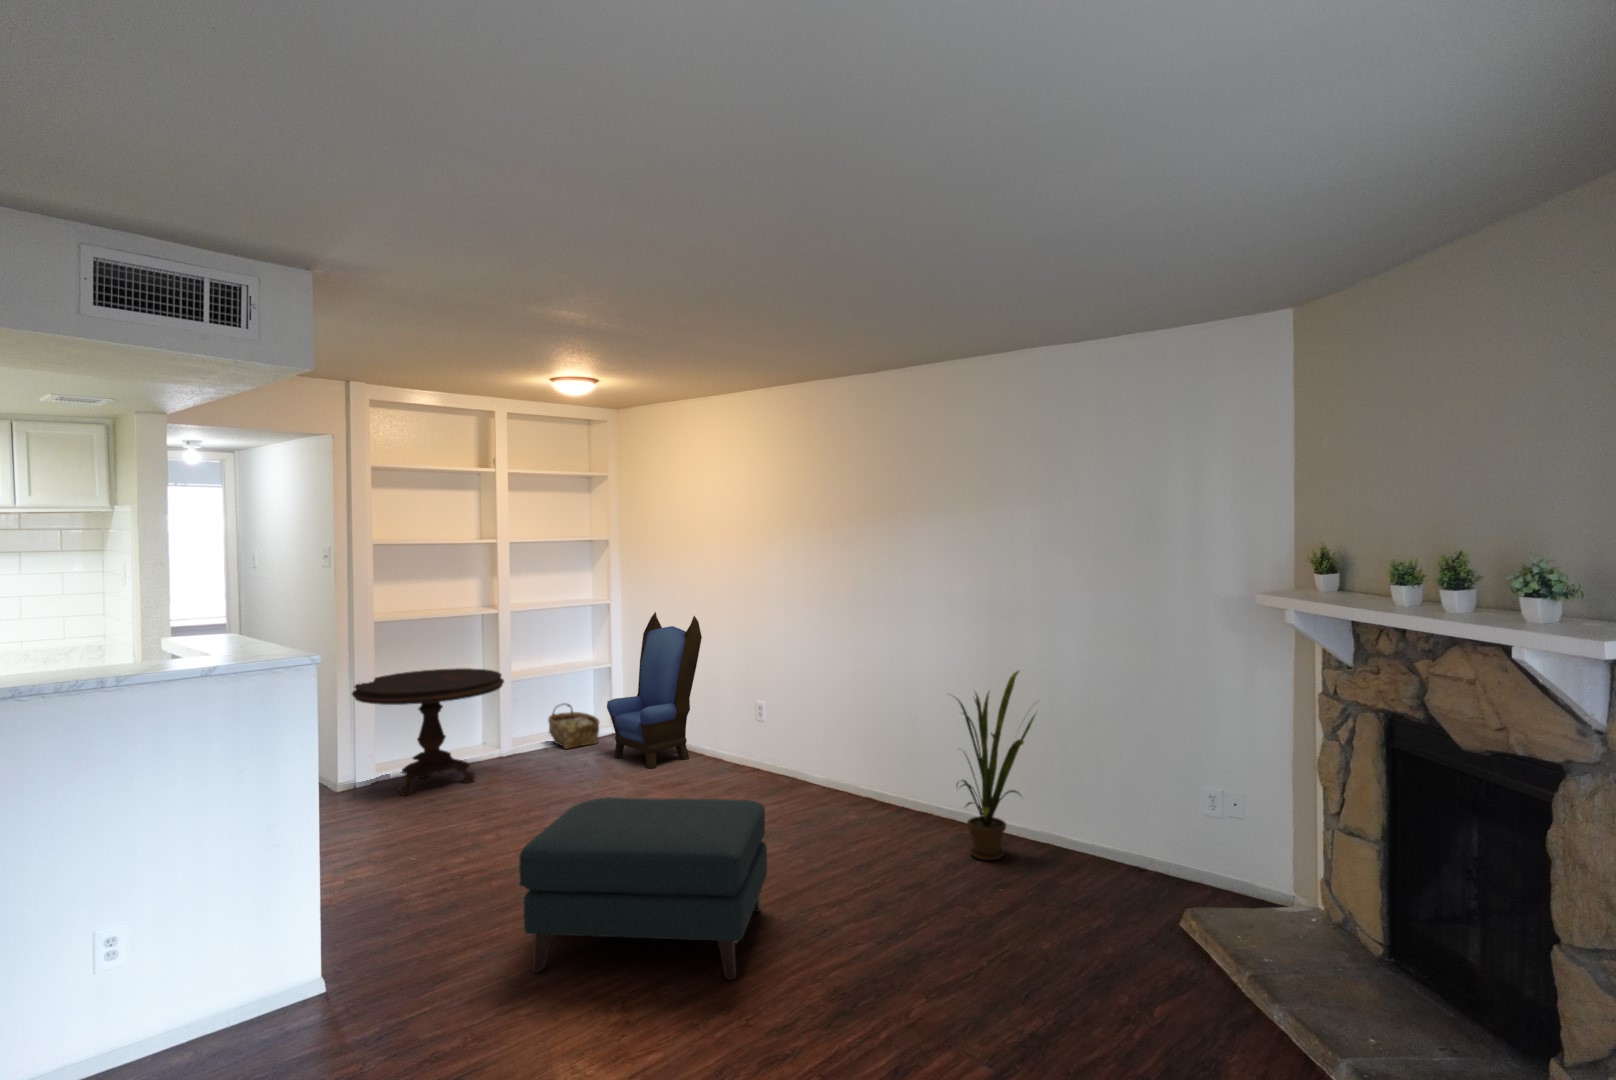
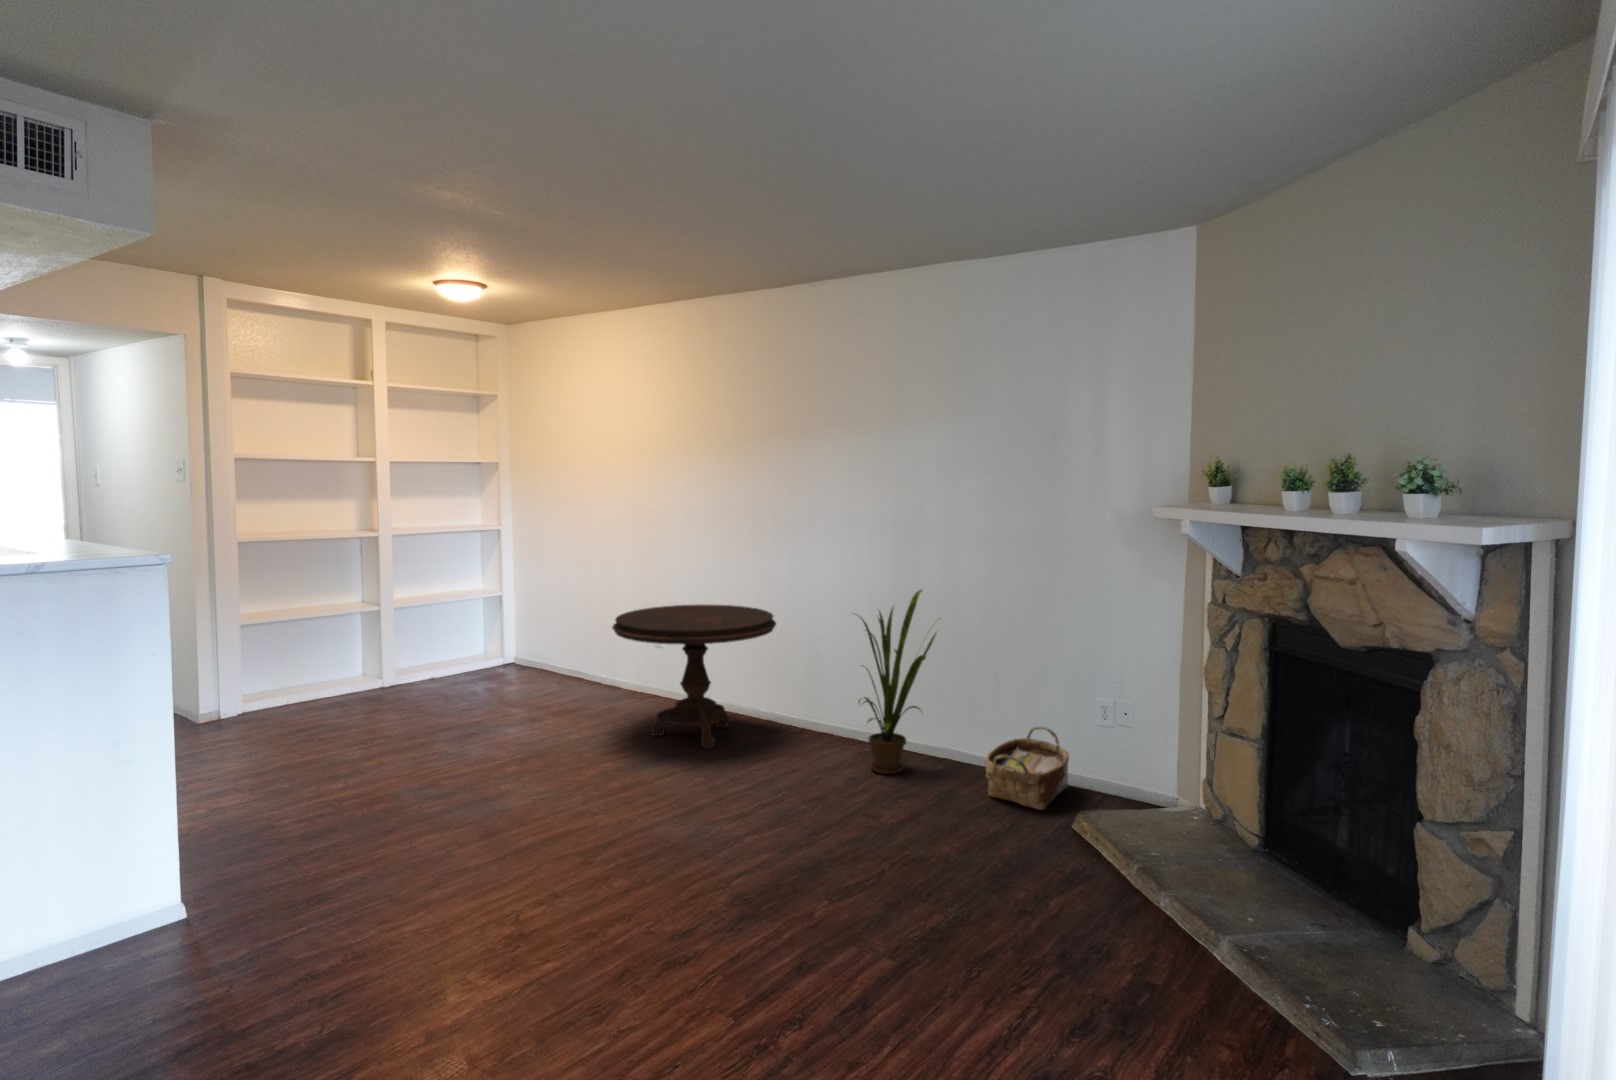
armchair: present [607,612,702,768] -> none [499,537,600,697]
side table: present [352,668,504,796] -> present [612,604,776,749]
woven basket: present [548,703,599,749] -> present [985,727,1069,810]
ottoman: present [519,797,767,980] -> none [401,715,668,893]

